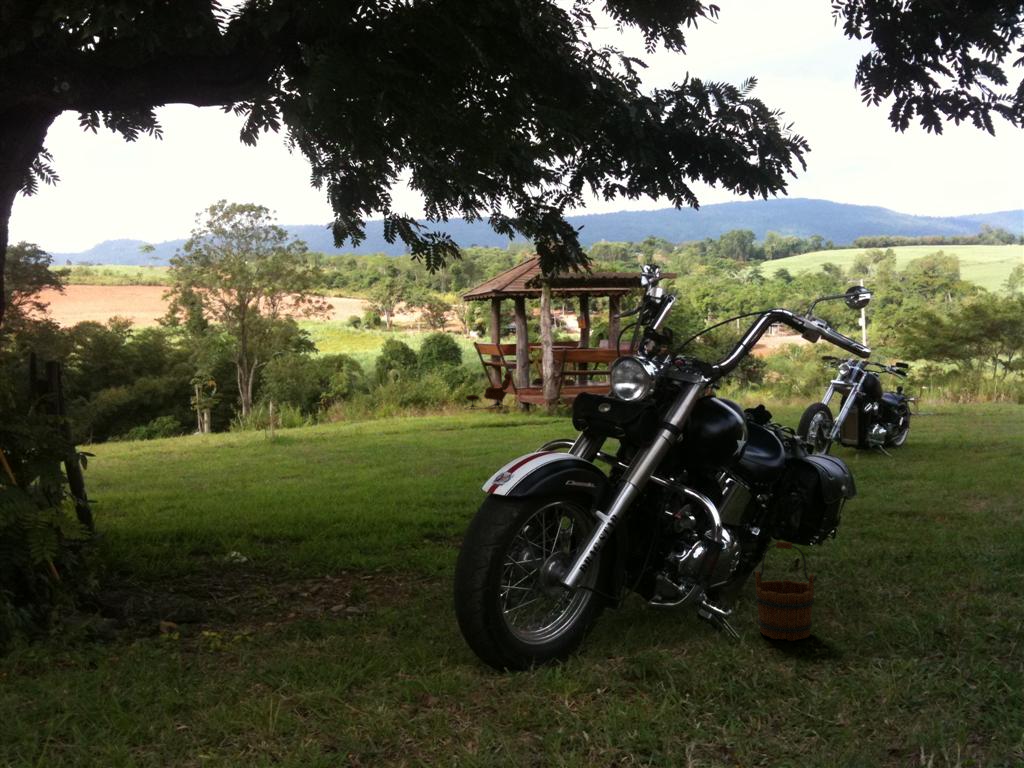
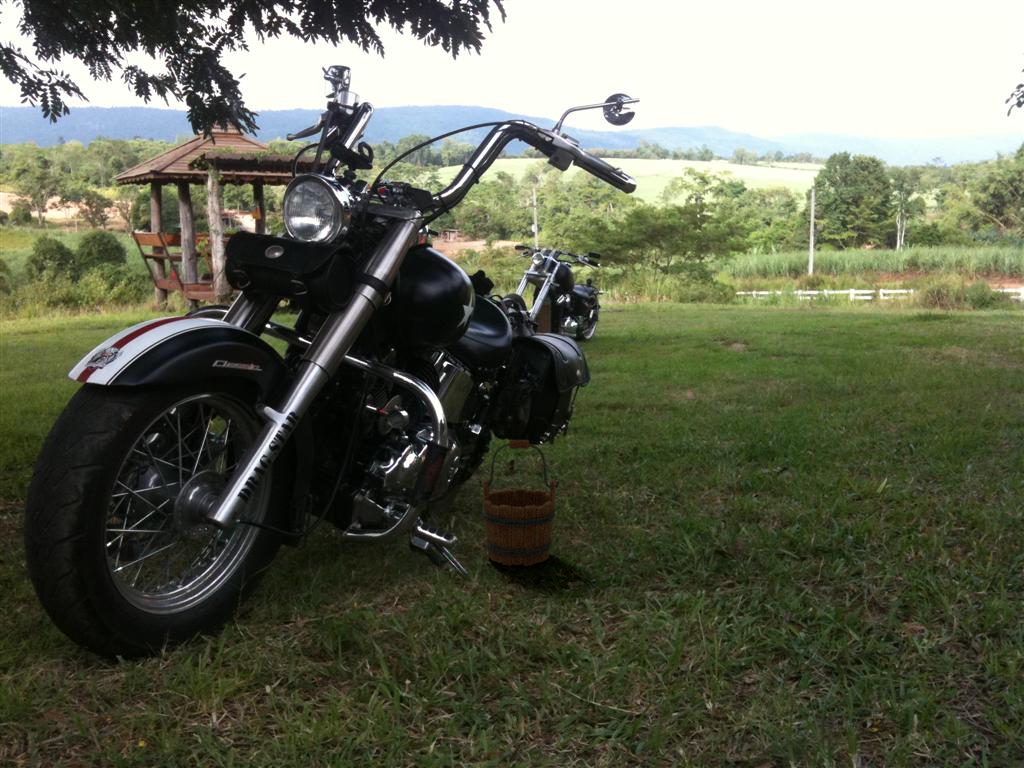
lounge chair: present [466,373,511,408] -> none [113,269,171,310]

